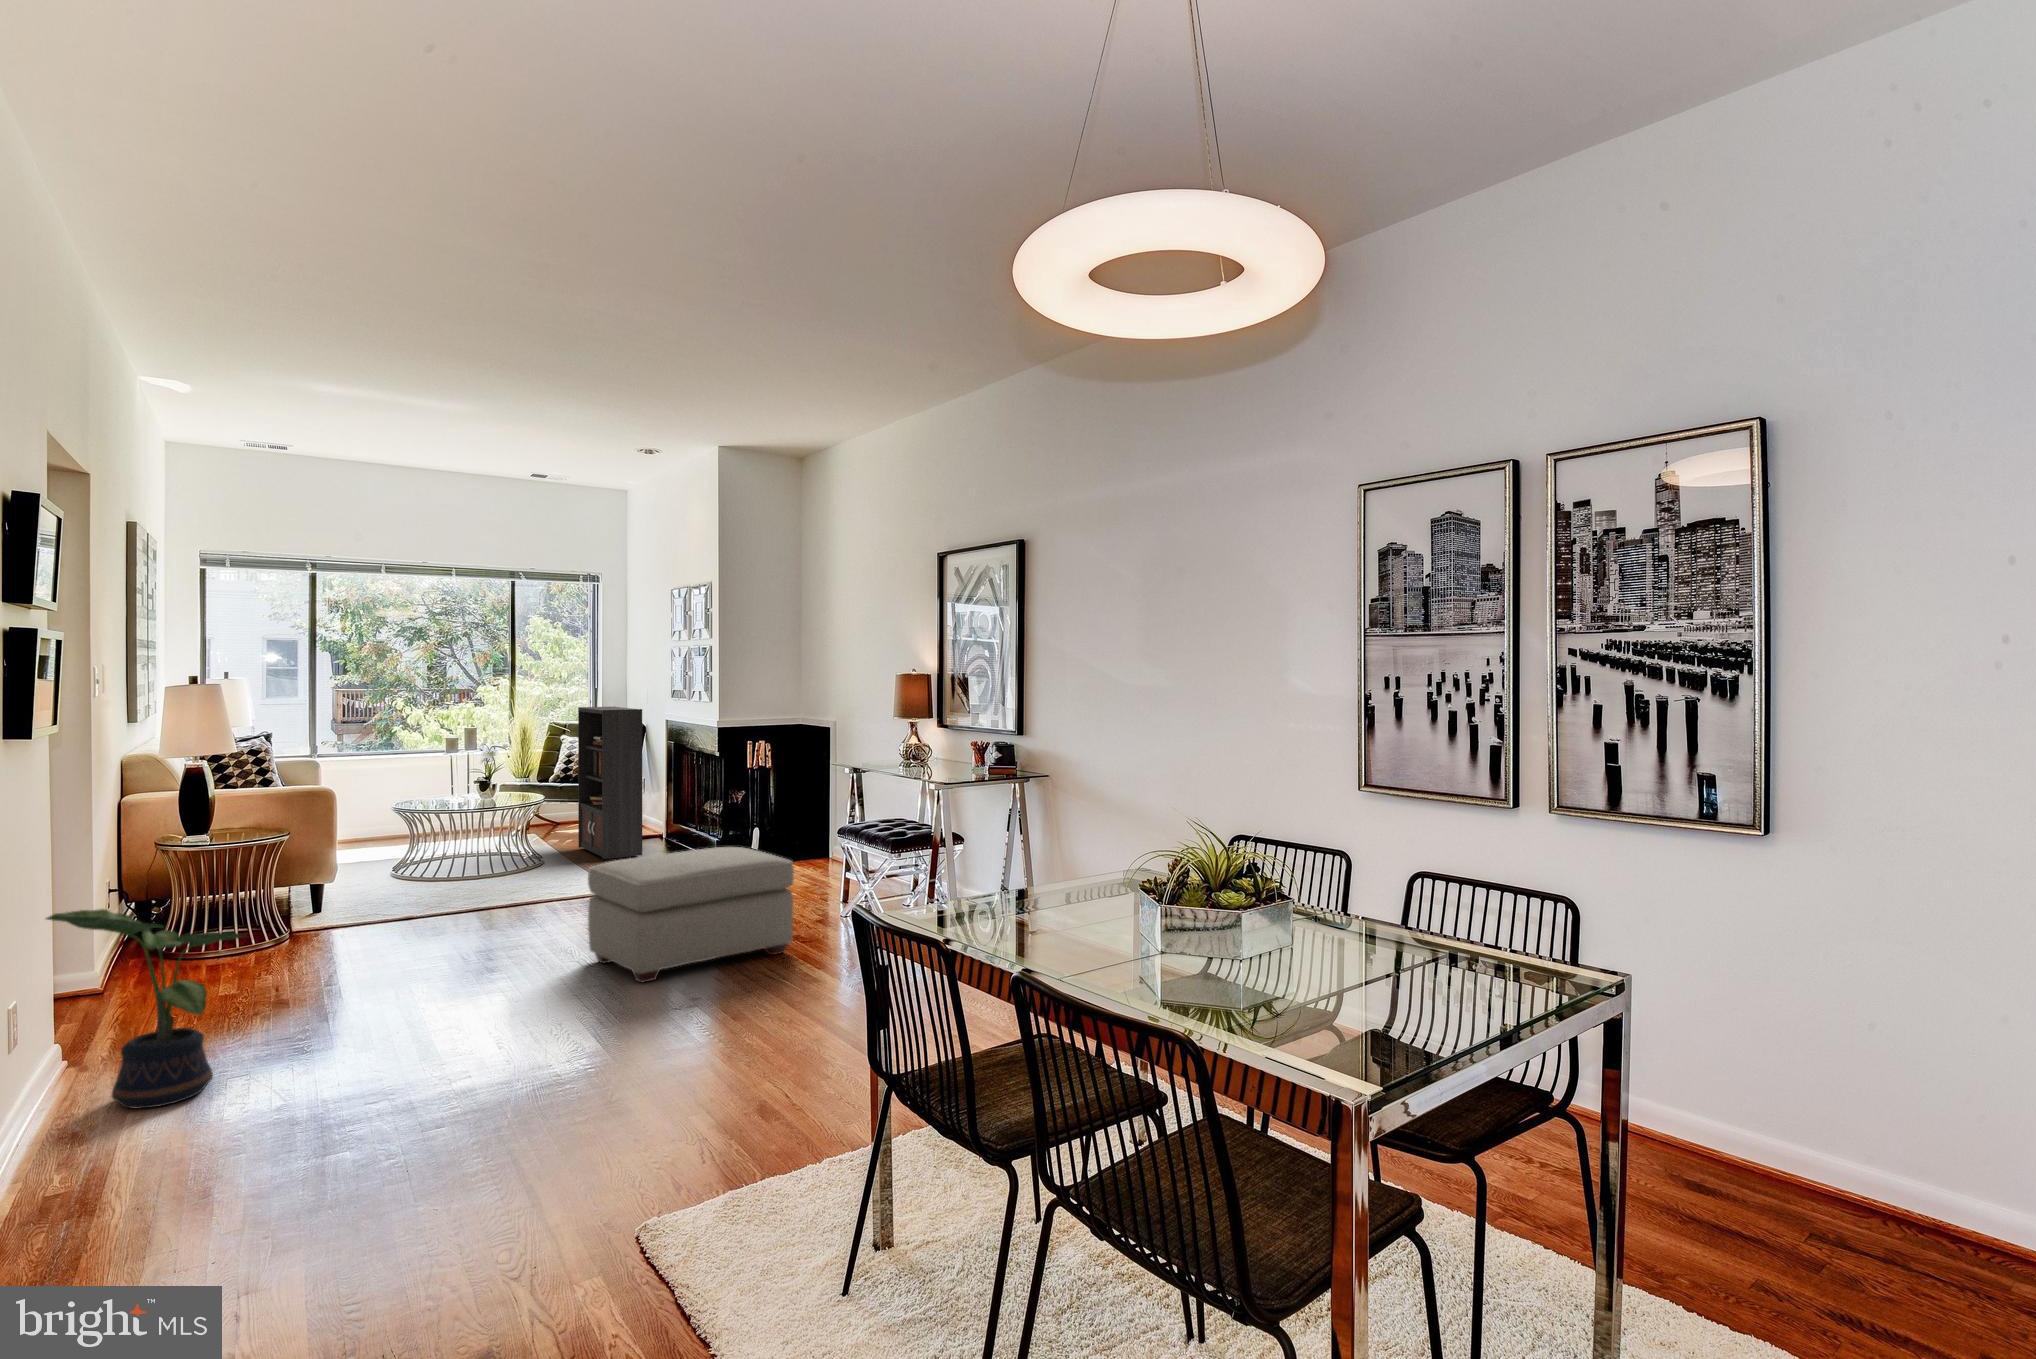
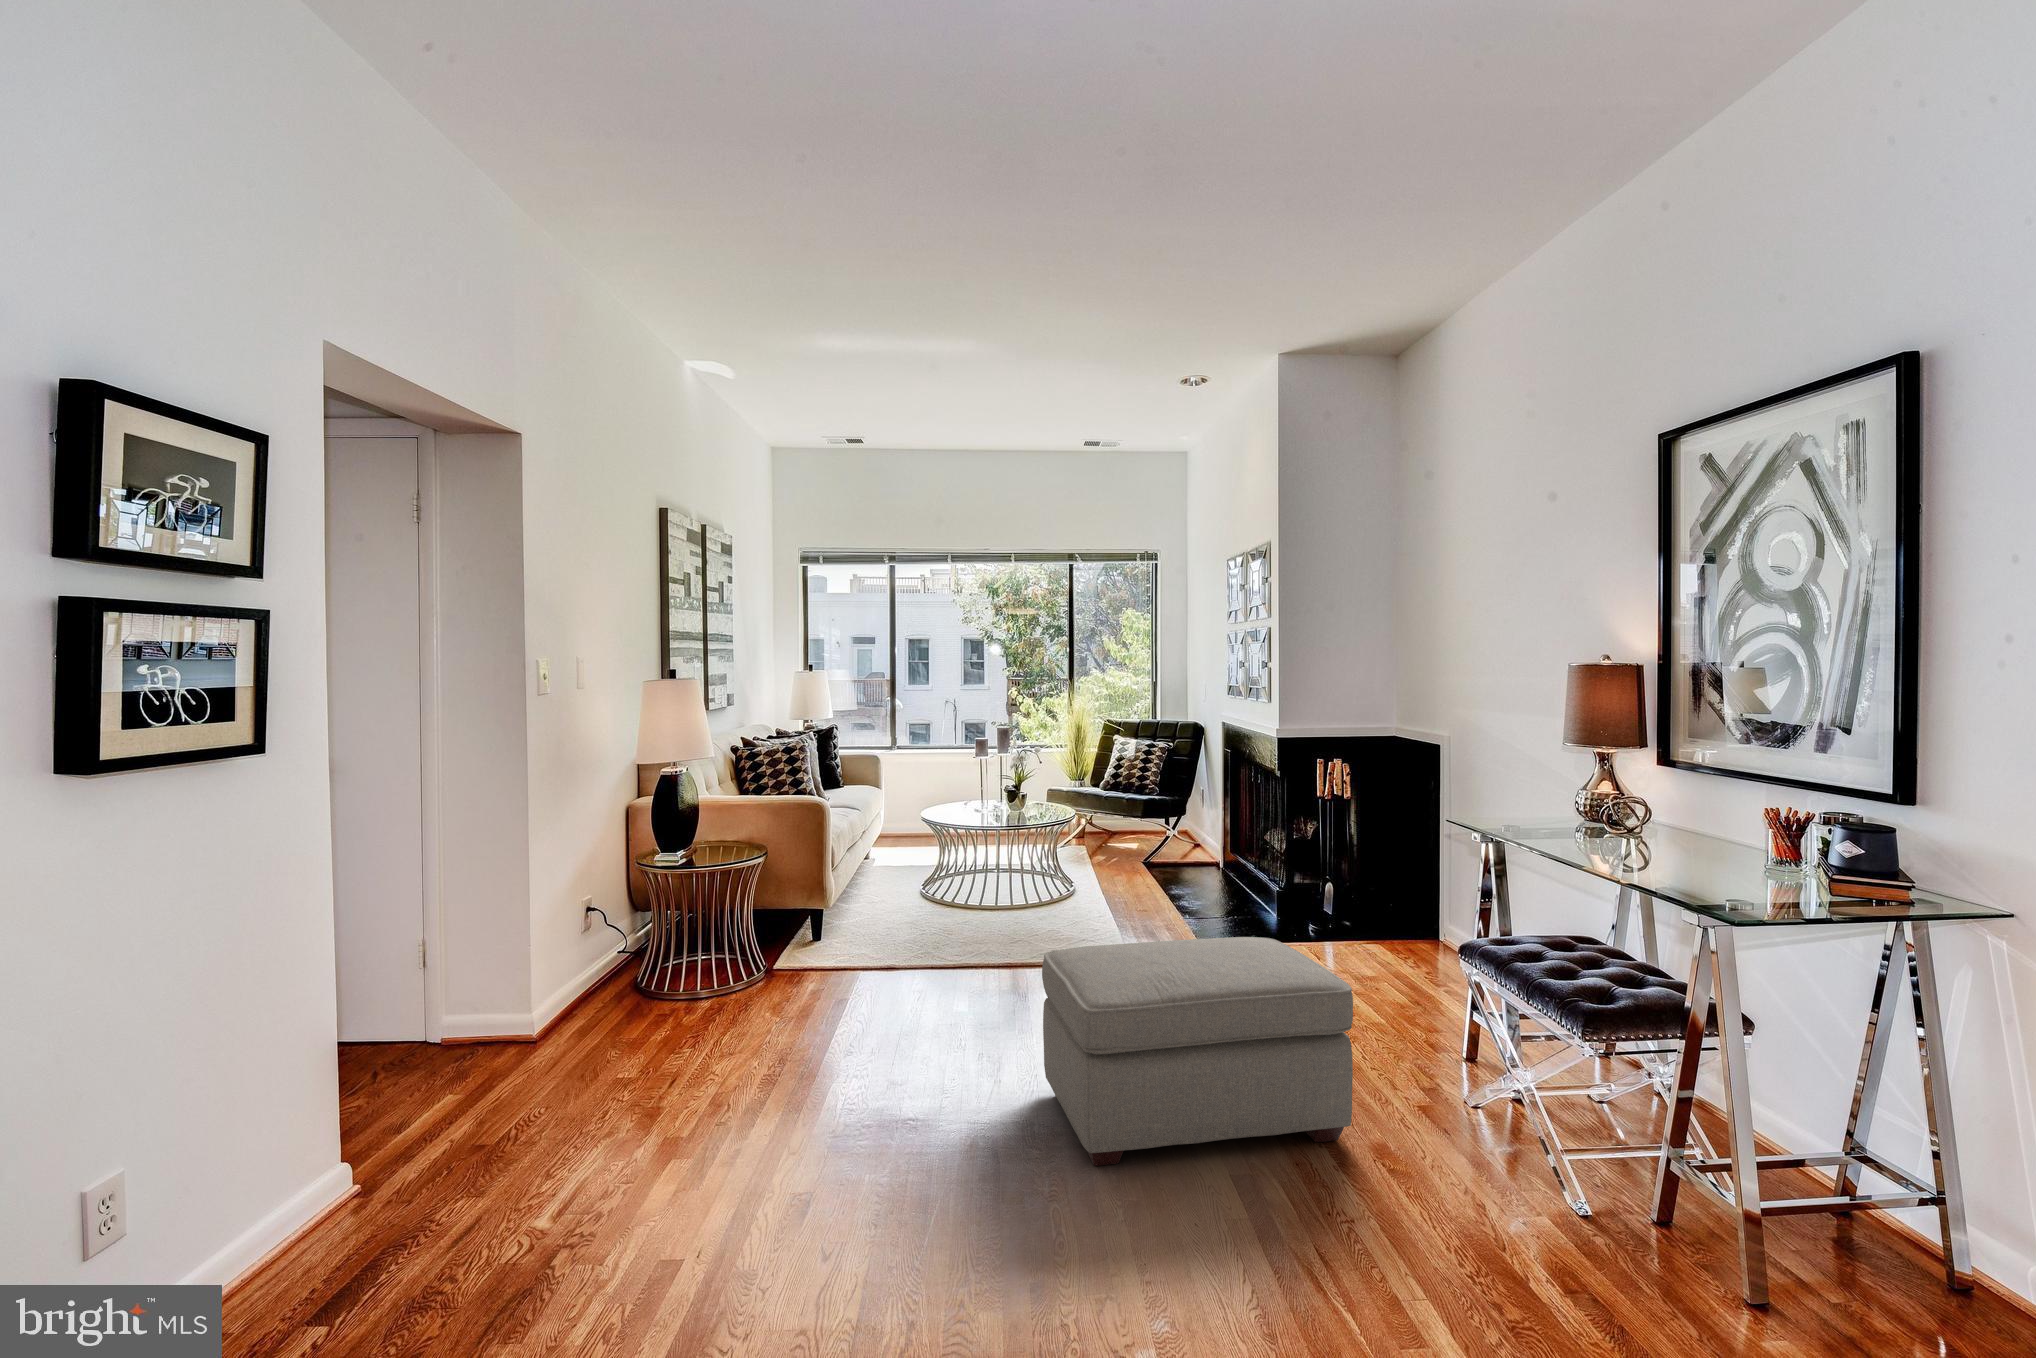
bookcase: present [578,707,642,859] -> none [1118,704,1232,904]
potted plant: present [46,909,243,1109] -> none [264,996,506,1289]

